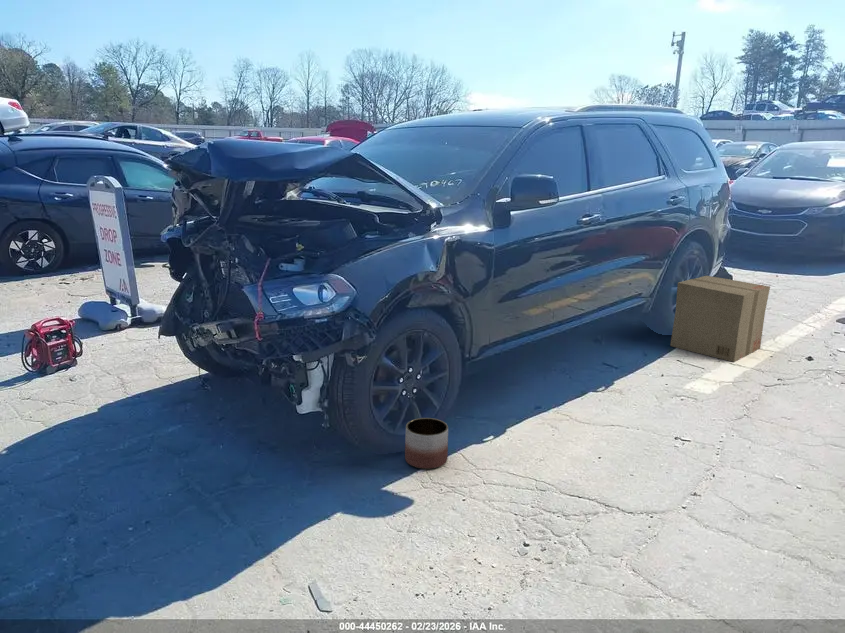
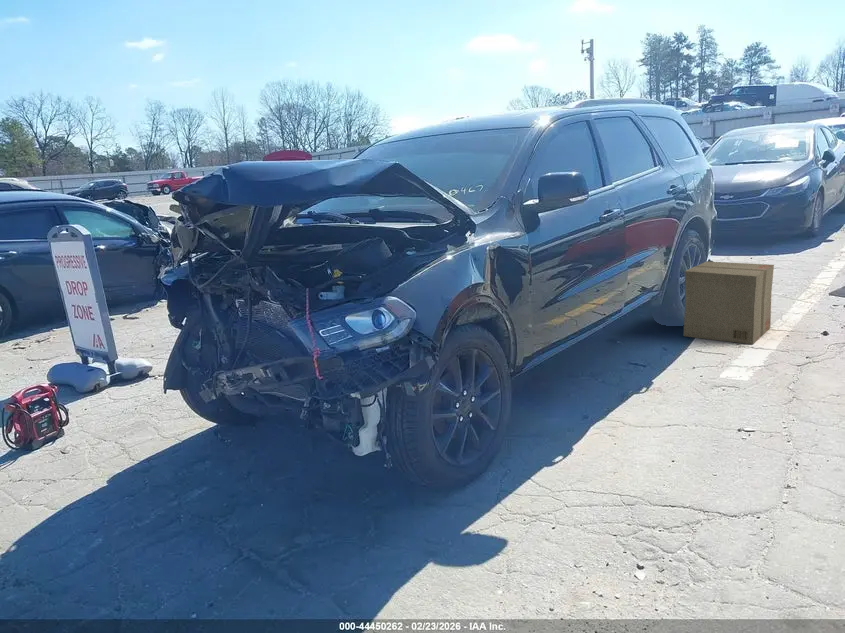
planter: present [405,418,448,469] -> none [468,443,516,500]

